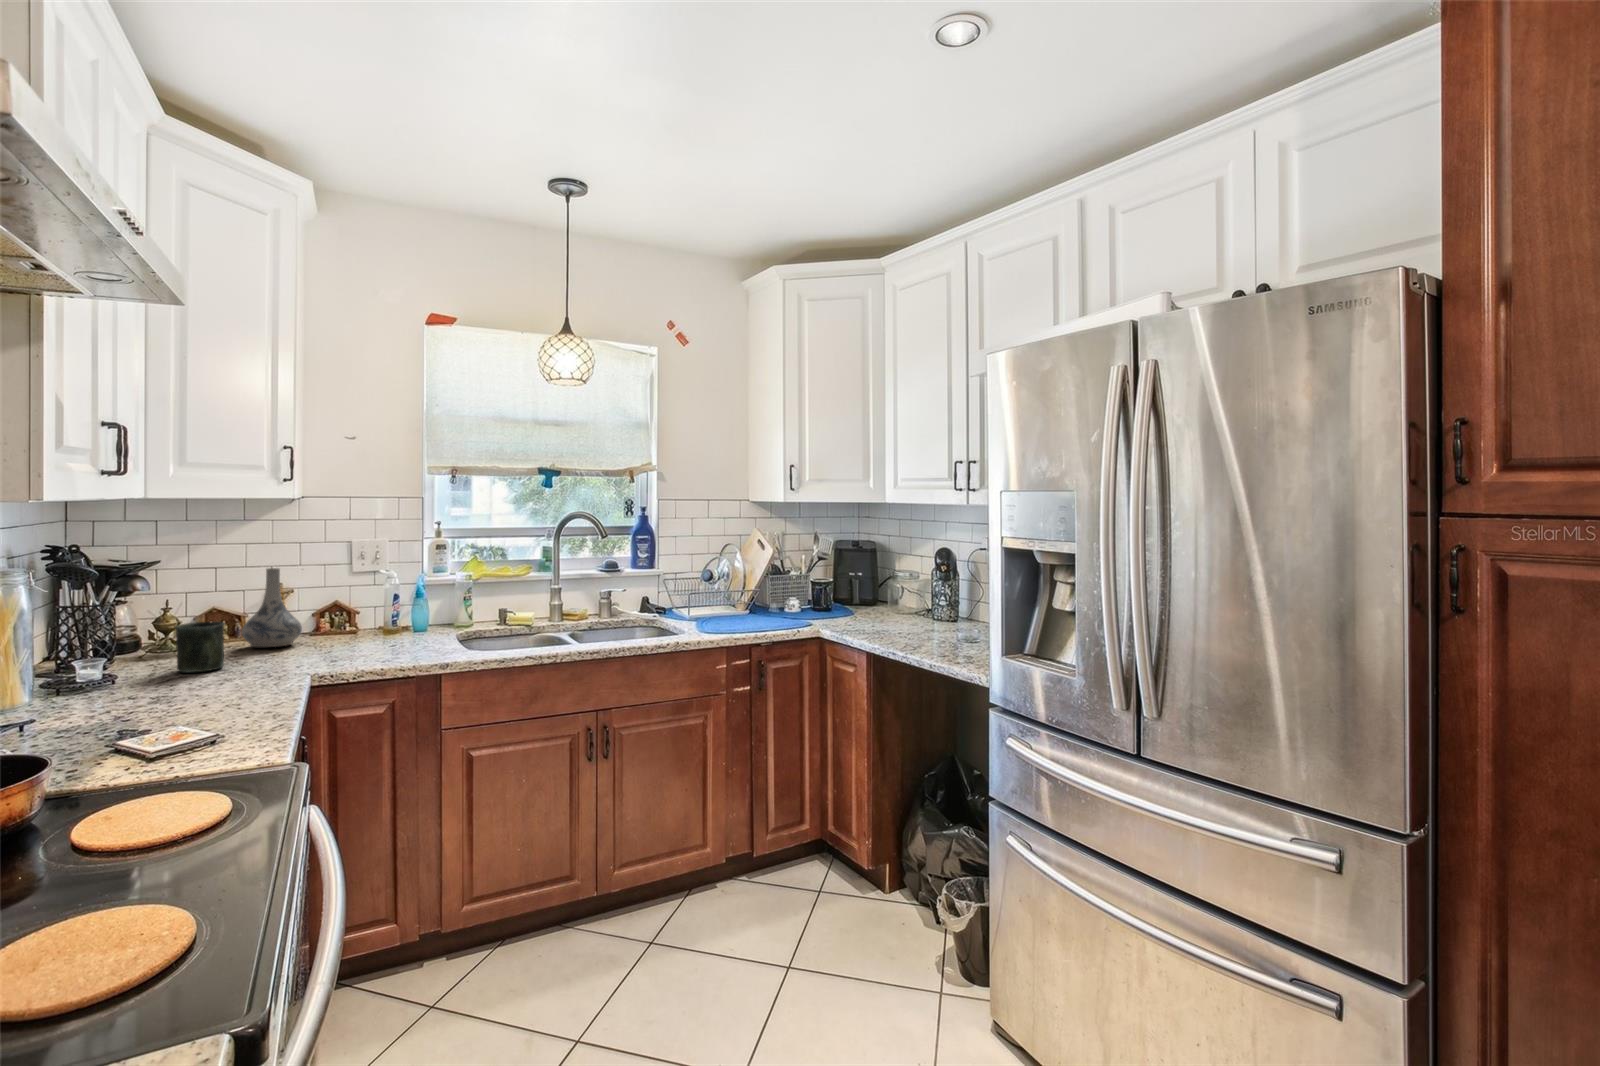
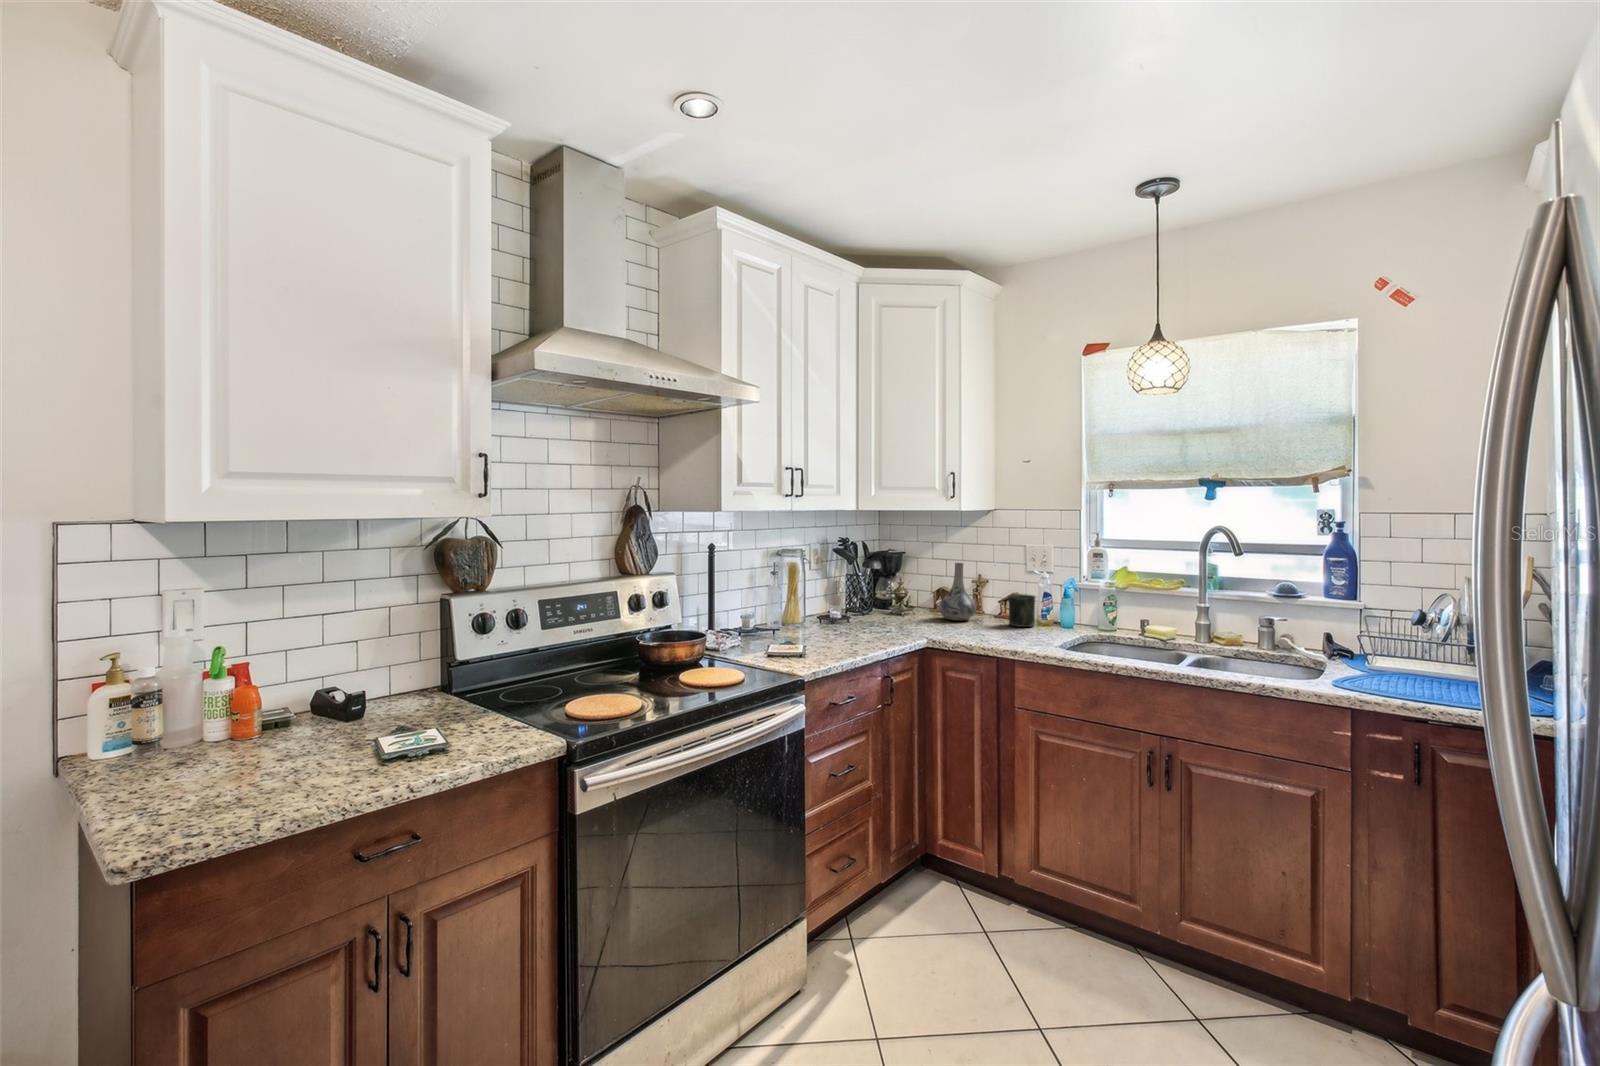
mug: present [174,622,225,672] -> present [1009,594,1036,627]

